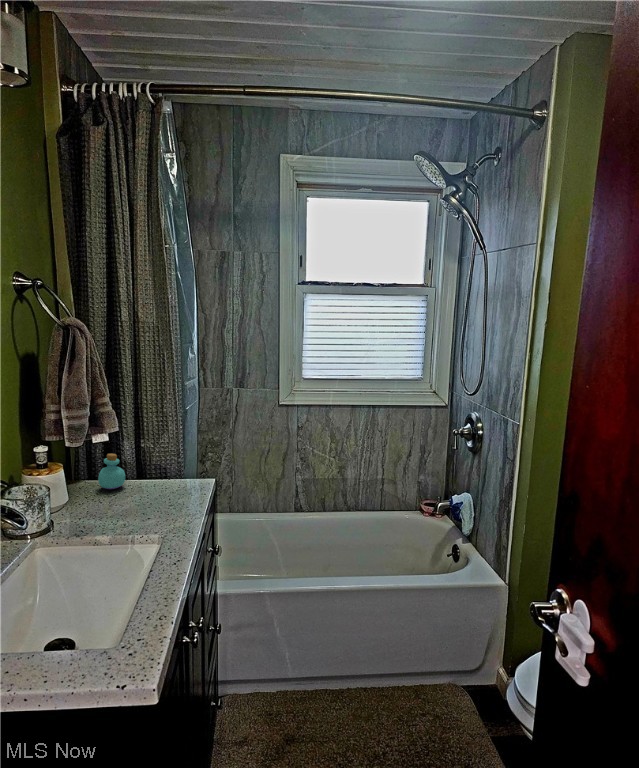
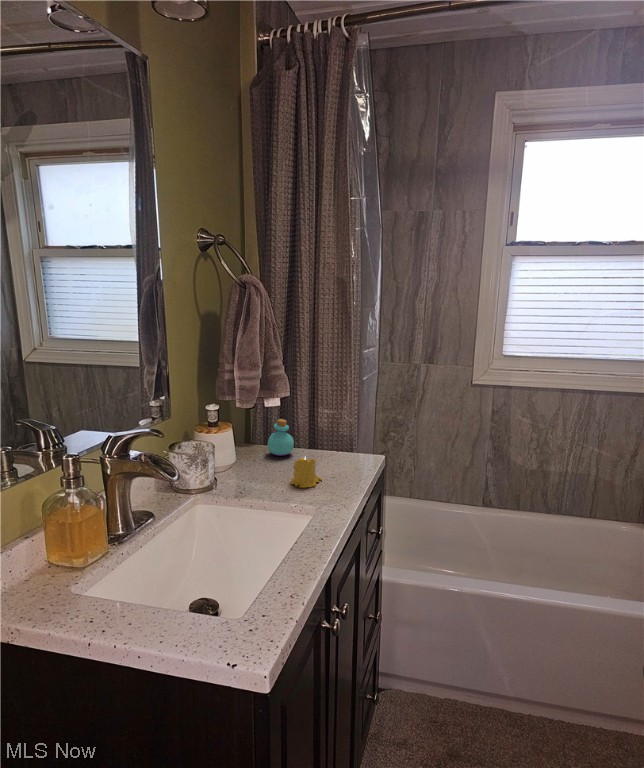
candle: none [130,484,161,516] -> present [291,457,322,488]

